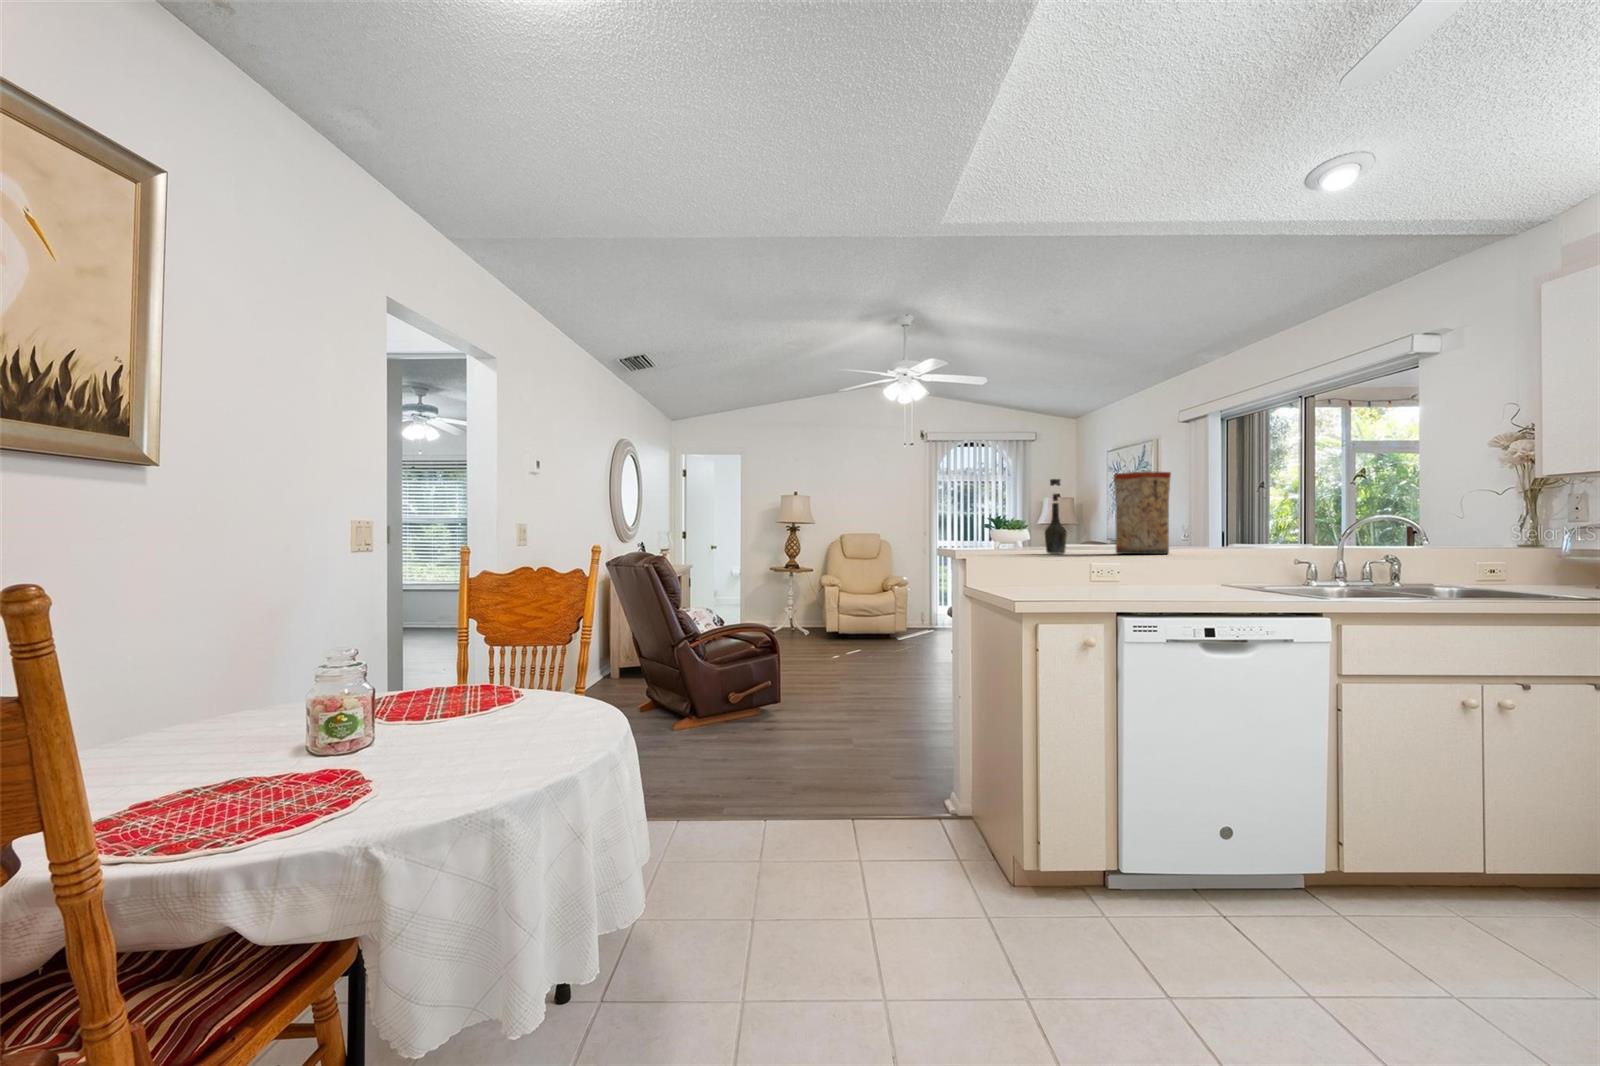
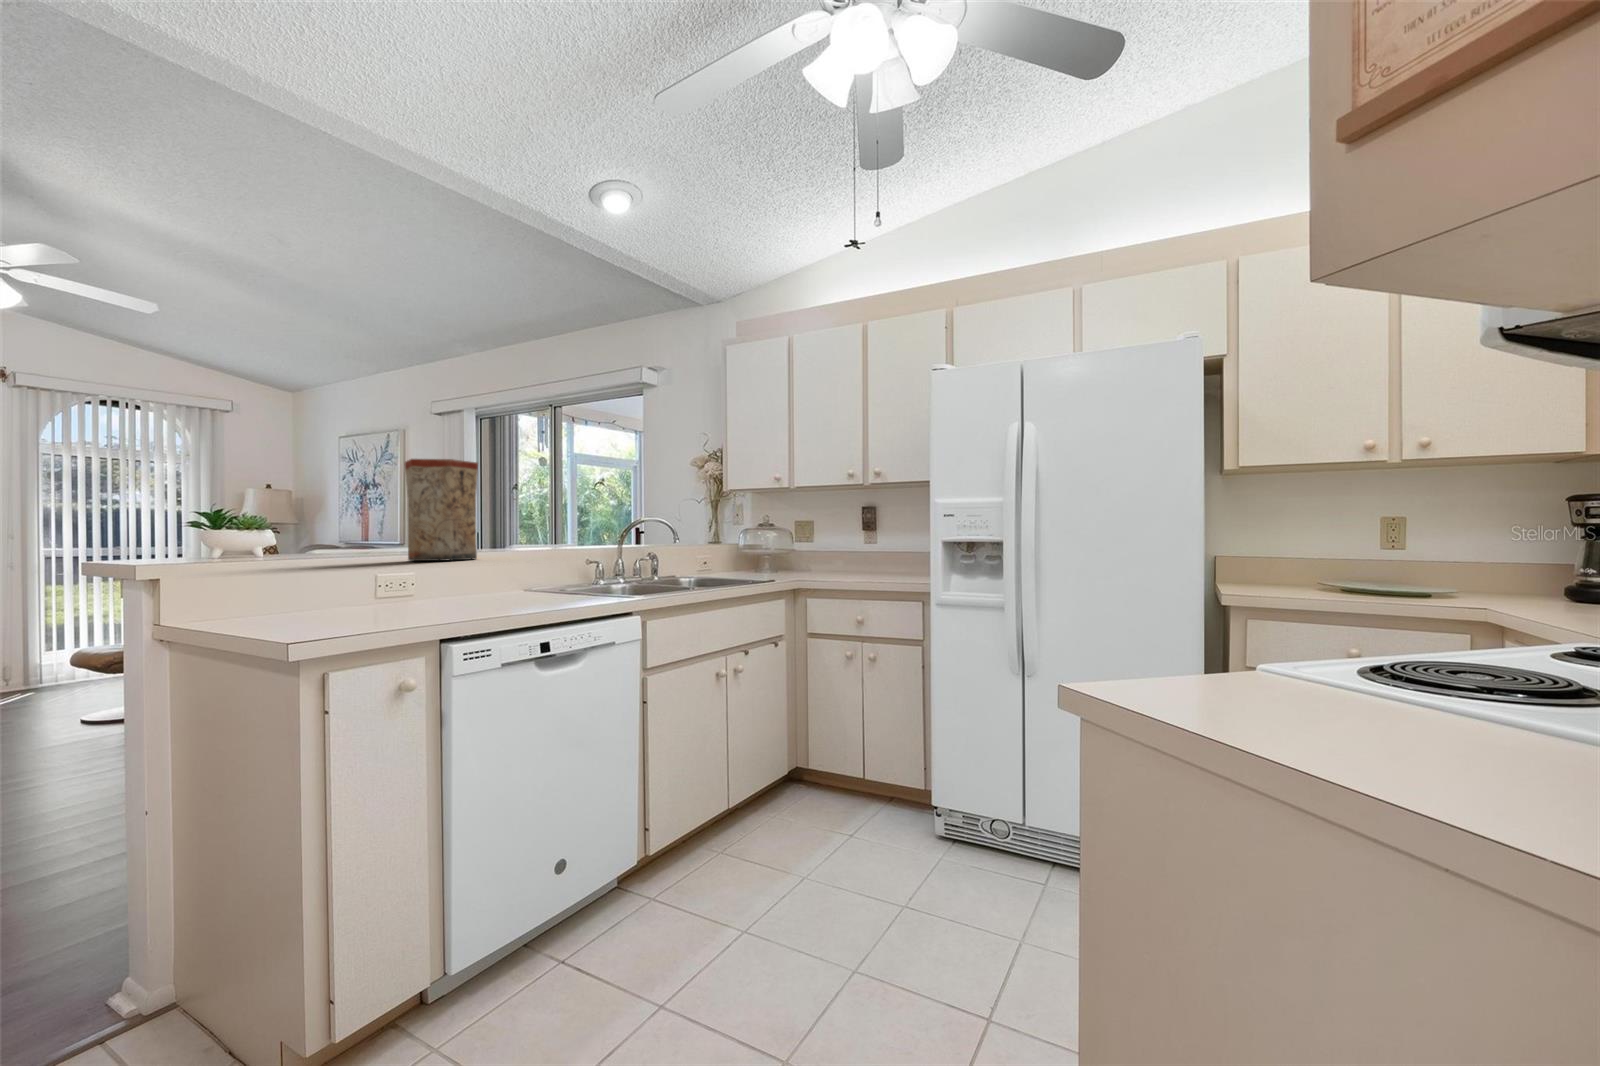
bottle: present [1045,479,1067,554] -> none [301,459,337,565]

